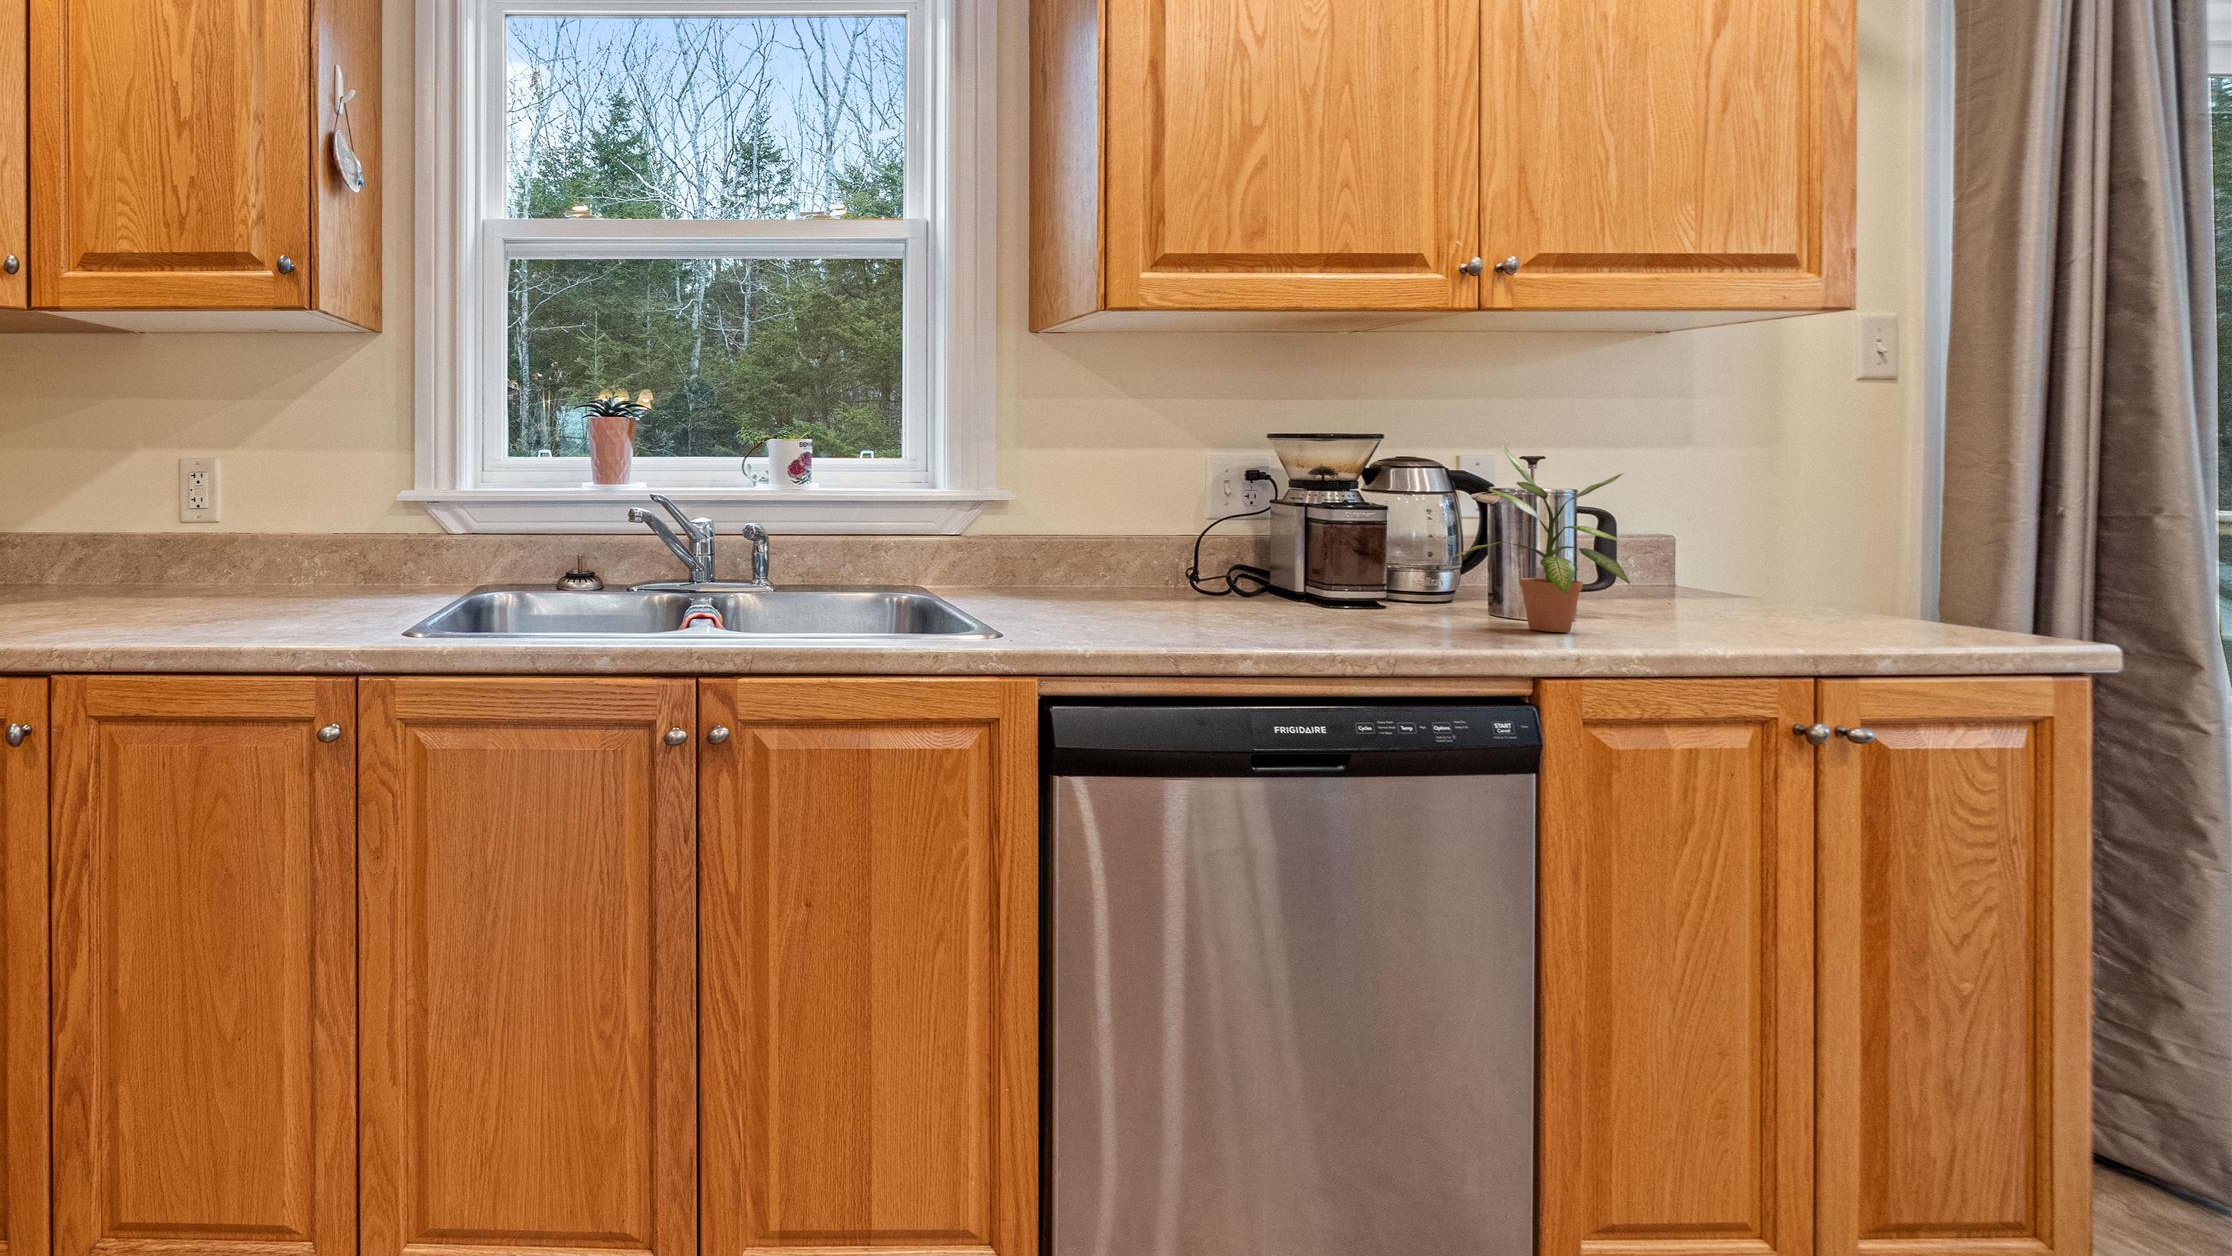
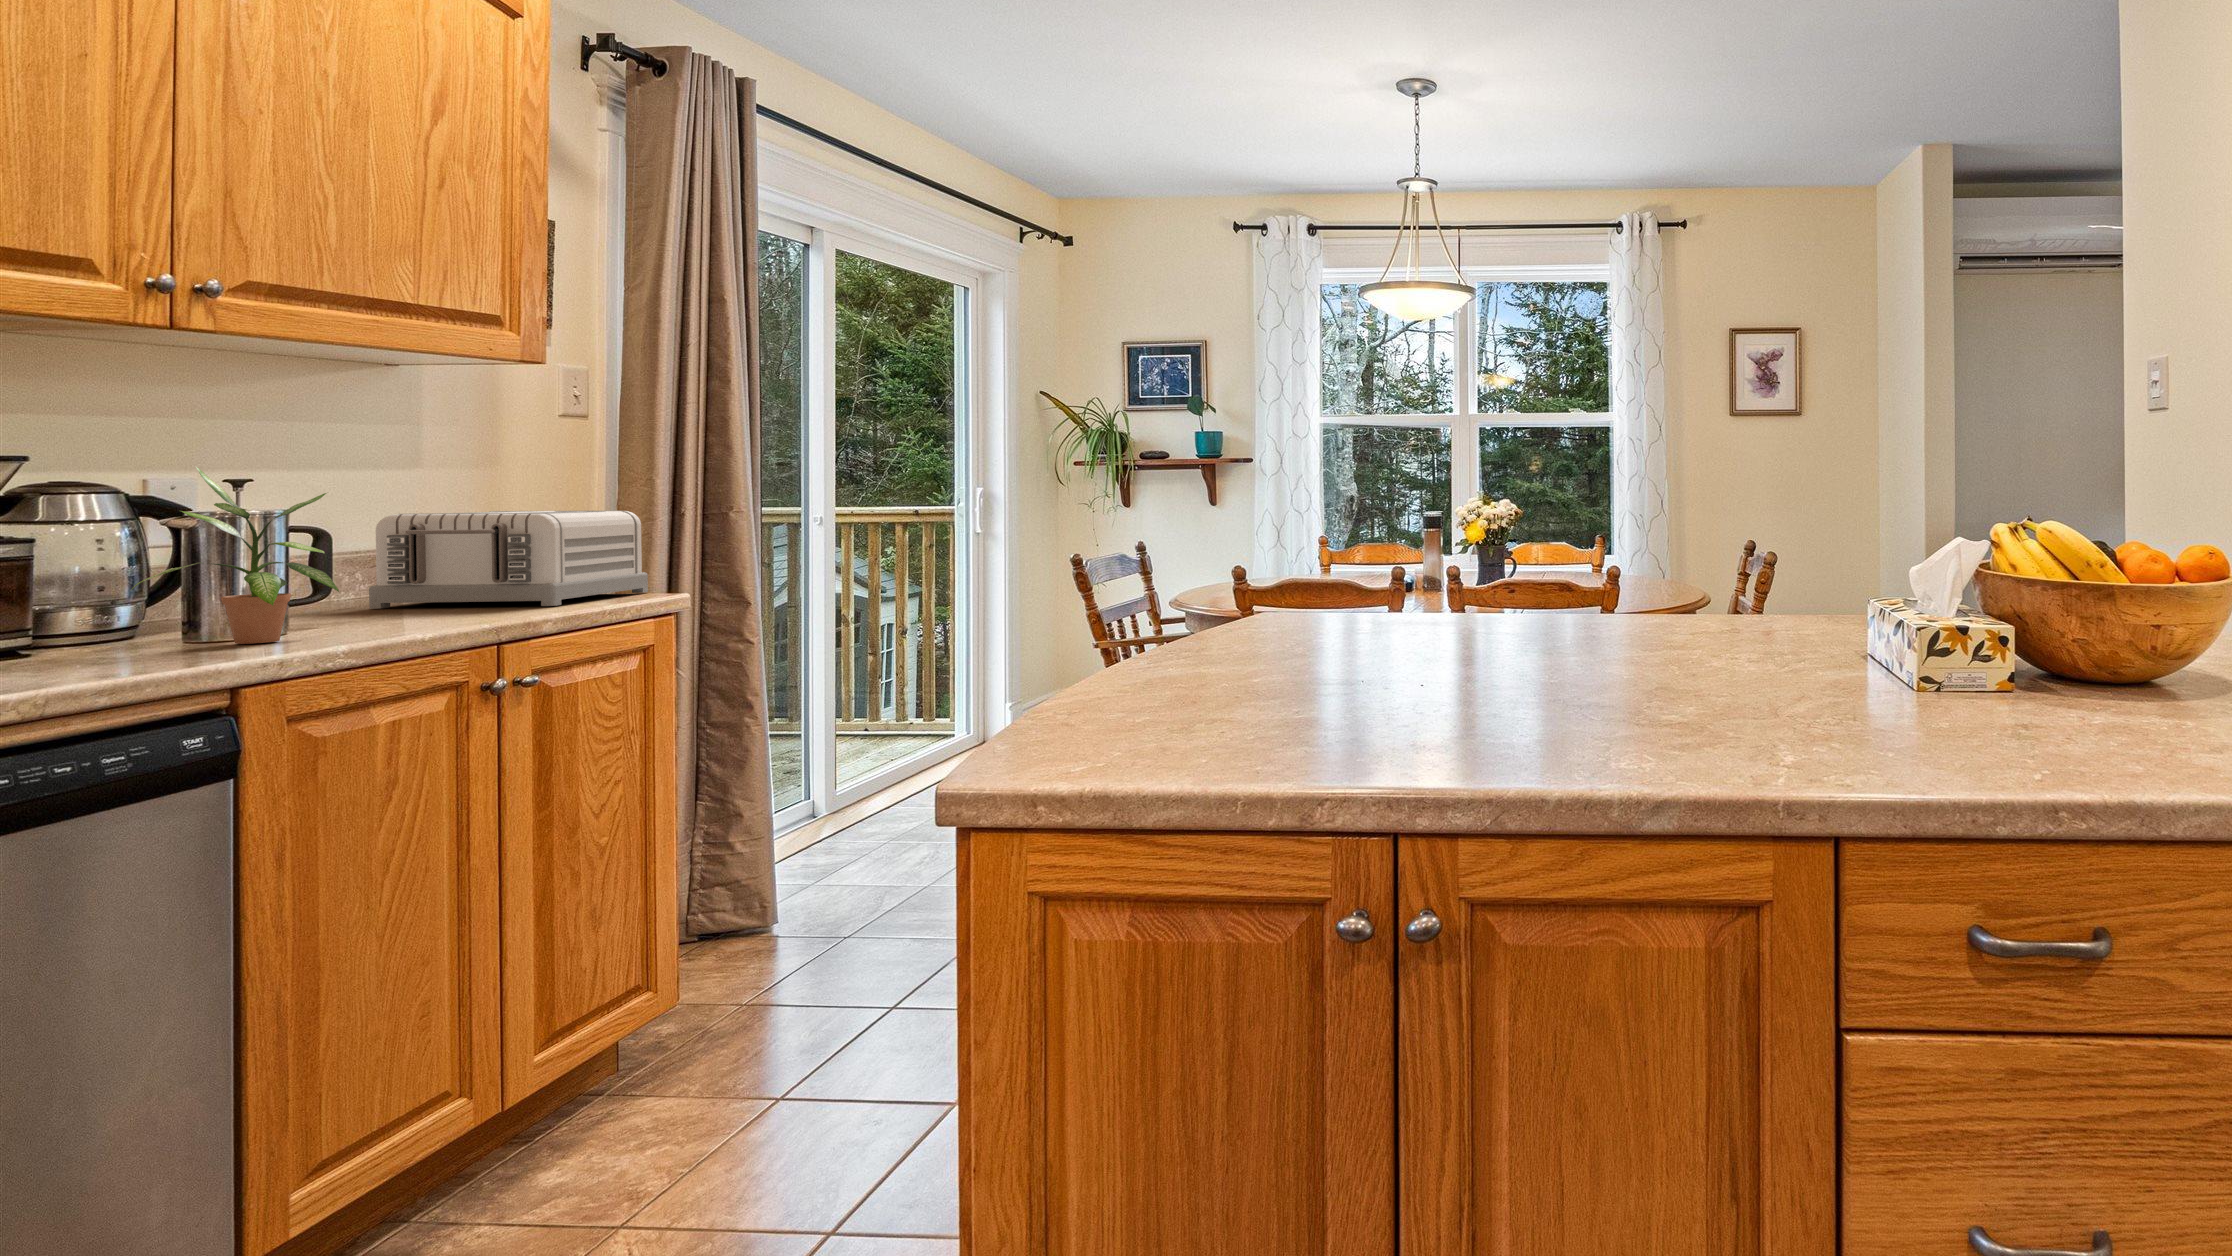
toaster: none [1650,499,2019,627] -> present [369,511,648,609]

